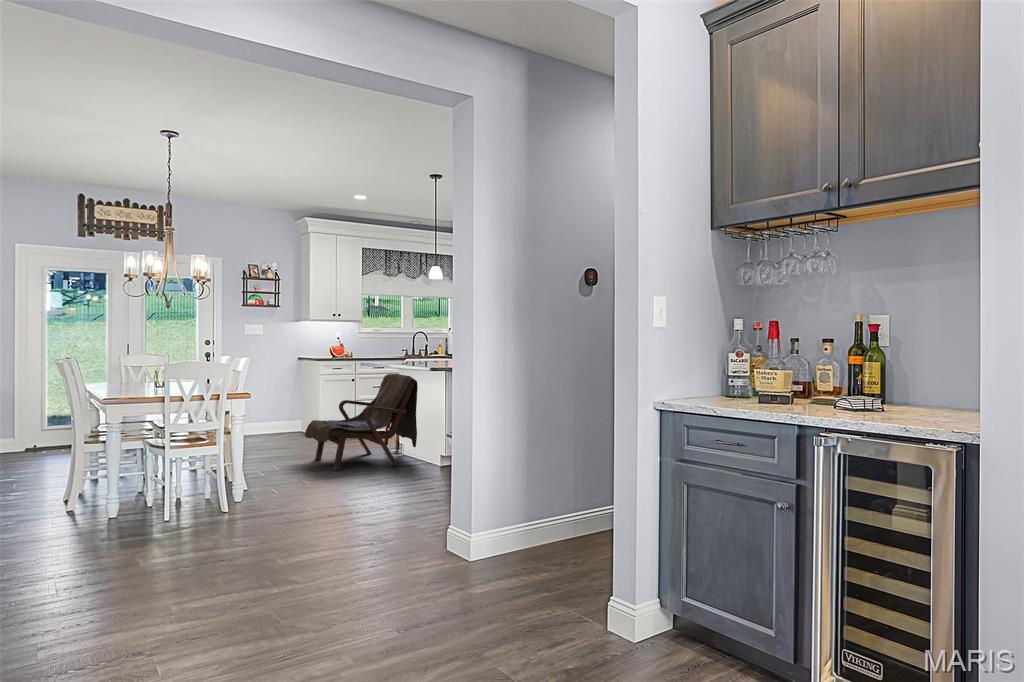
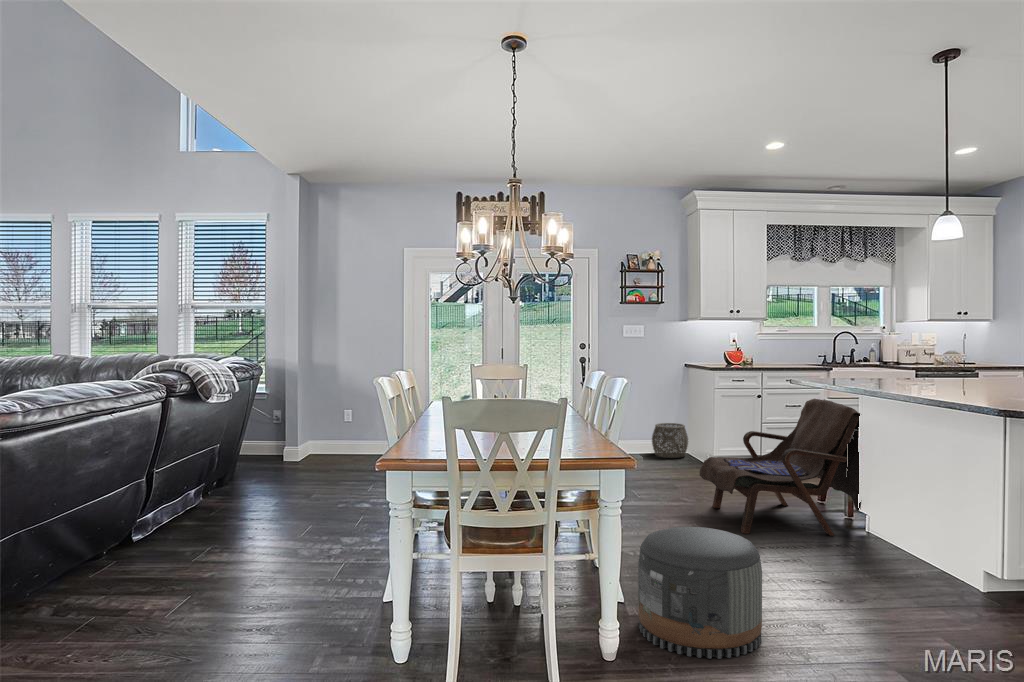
woven basket: none [270,407,301,435] -> present [652,423,688,458]
pouf: none [249,449,335,529] -> present [638,527,762,659]

